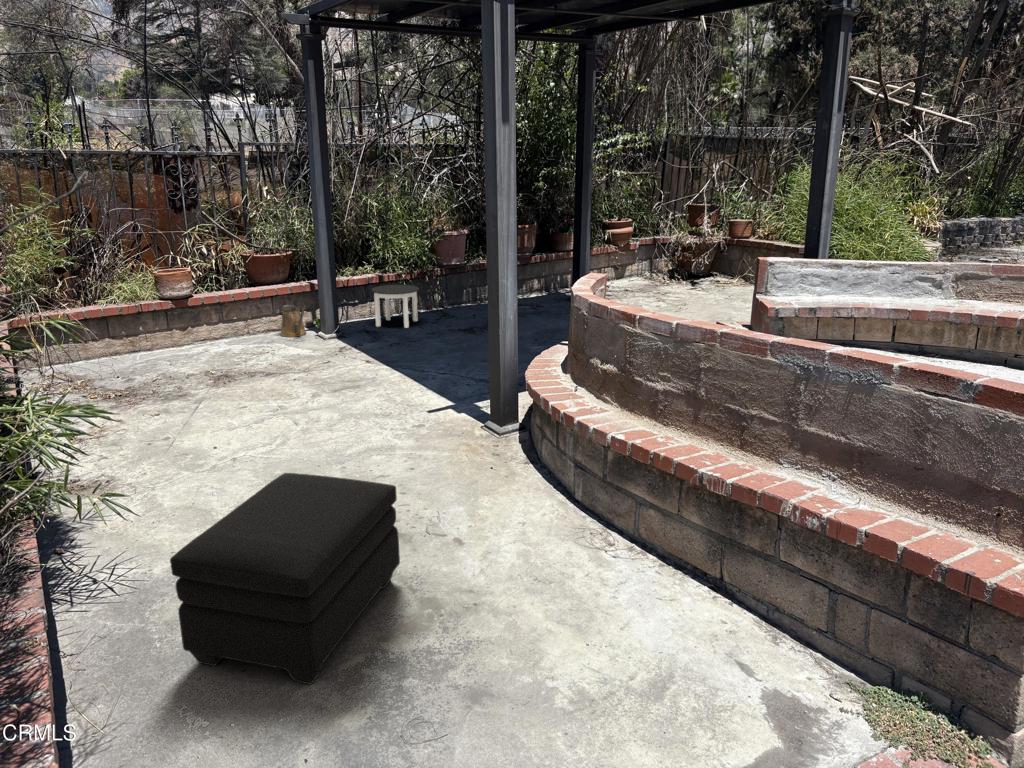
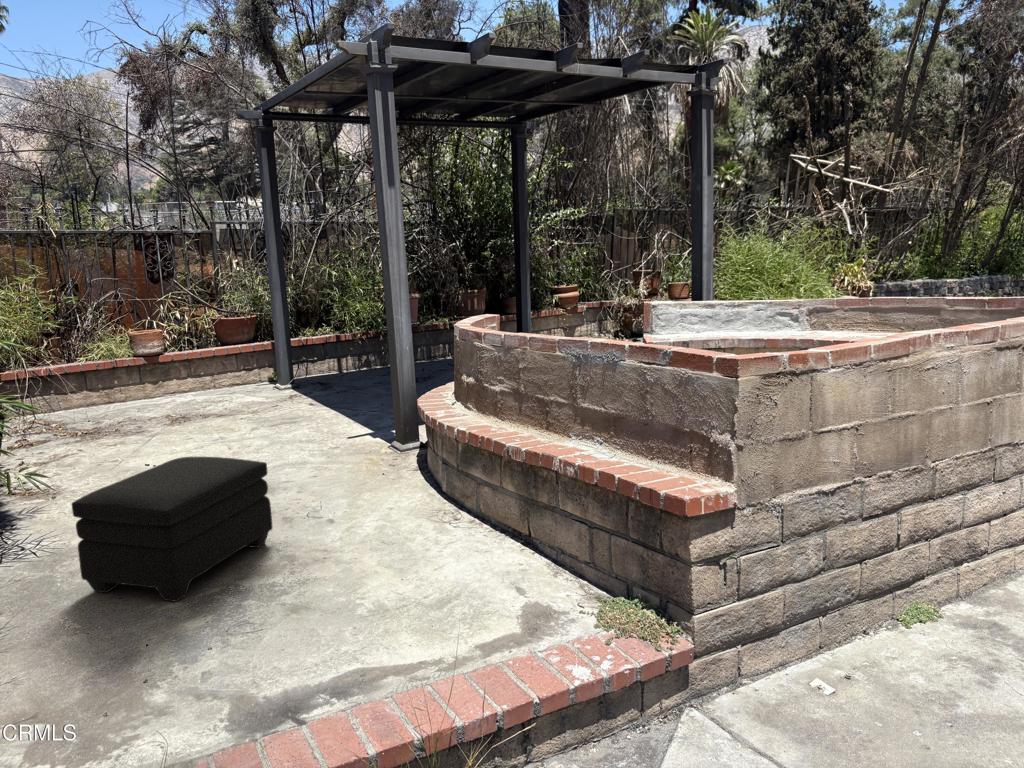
round table: present [372,285,419,328] -> none [326,343,369,380]
watering can: present [281,305,306,337] -> none [242,362,266,389]

